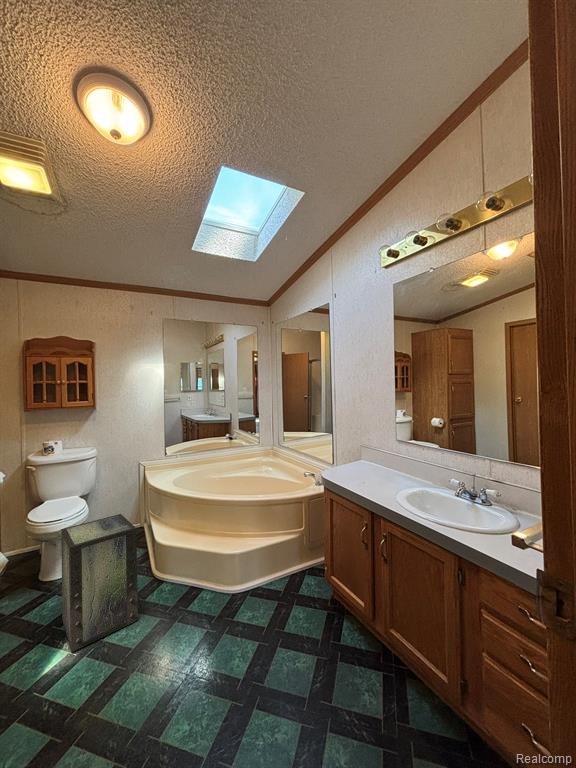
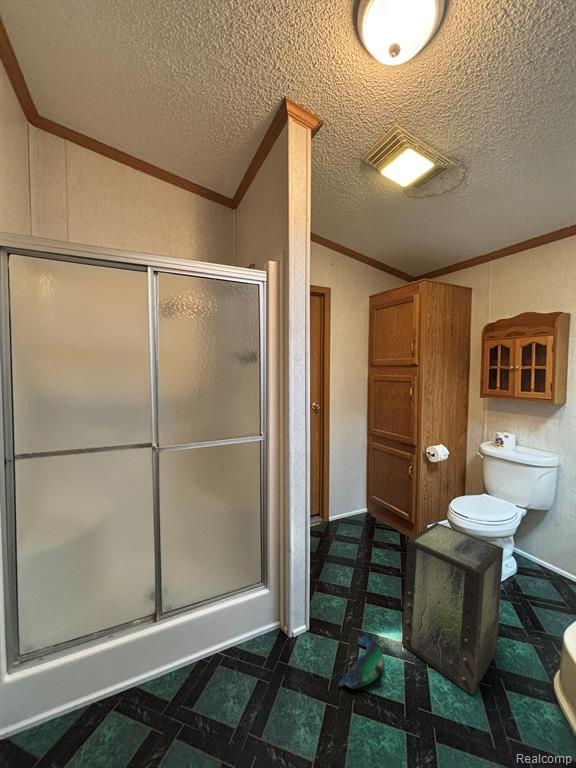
plush toy: none [35,662,94,723] -> present [339,634,383,689]

